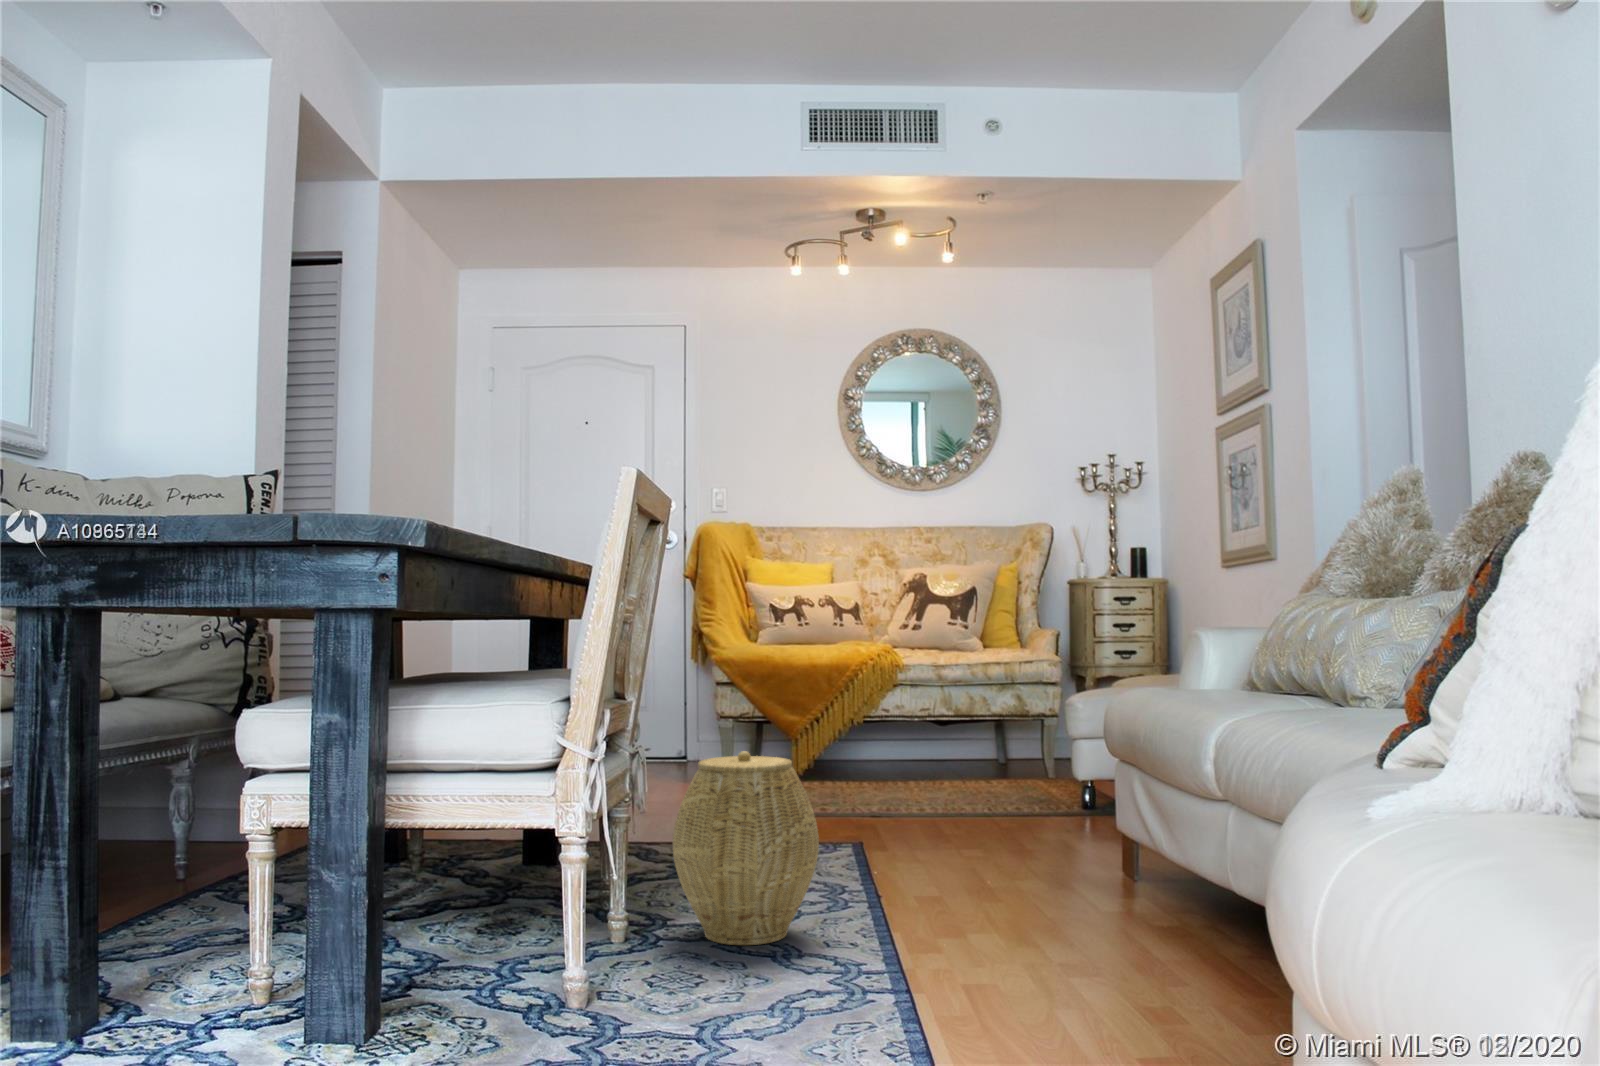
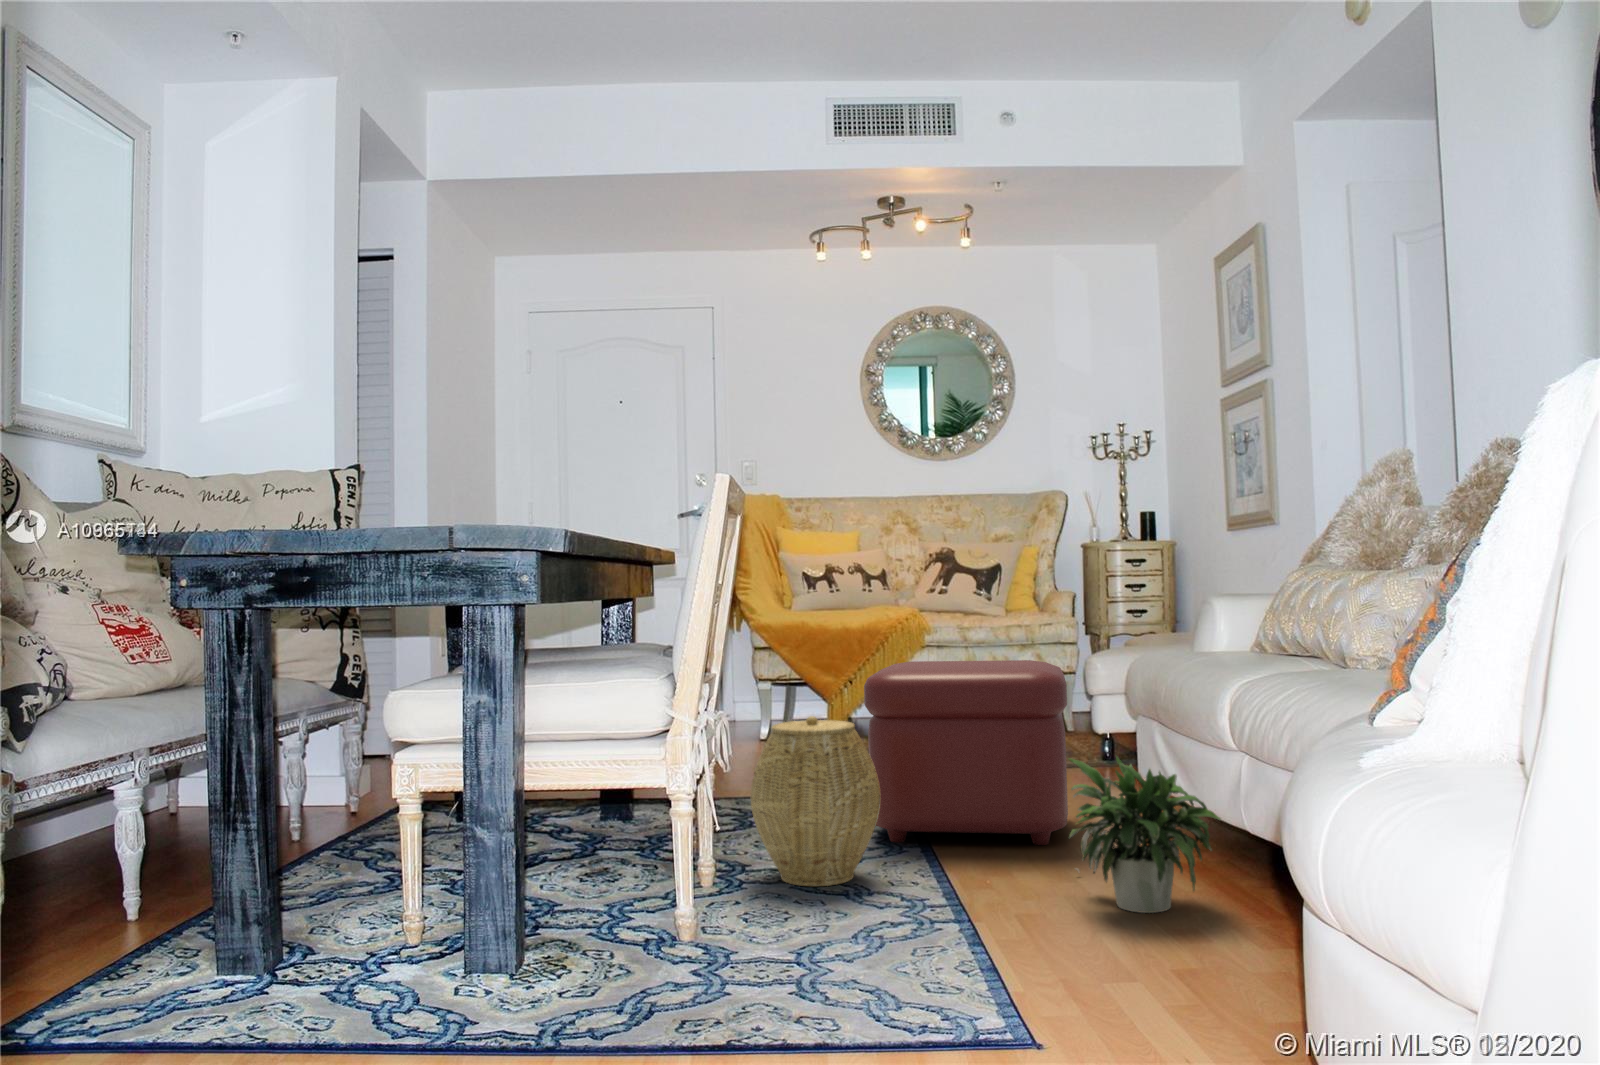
ottoman: none [812,696,1035,902] -> present [864,660,1068,845]
potted plant: none [1026,801,1200,986] -> present [1069,756,1220,913]

